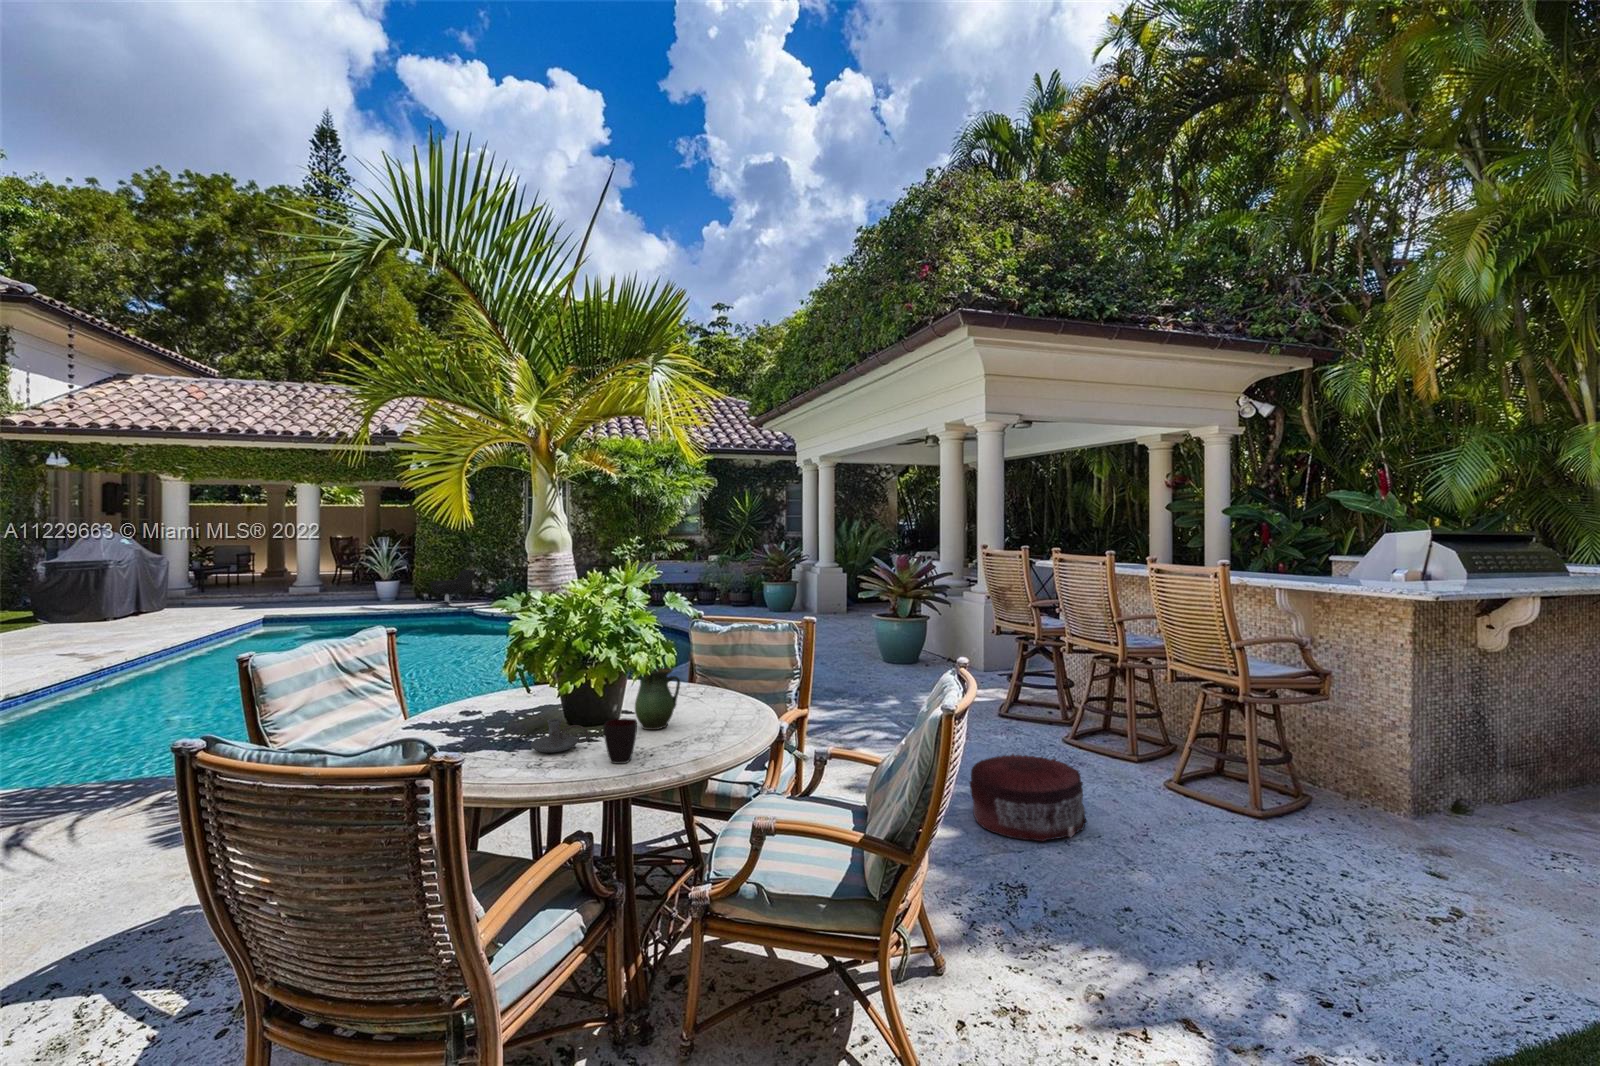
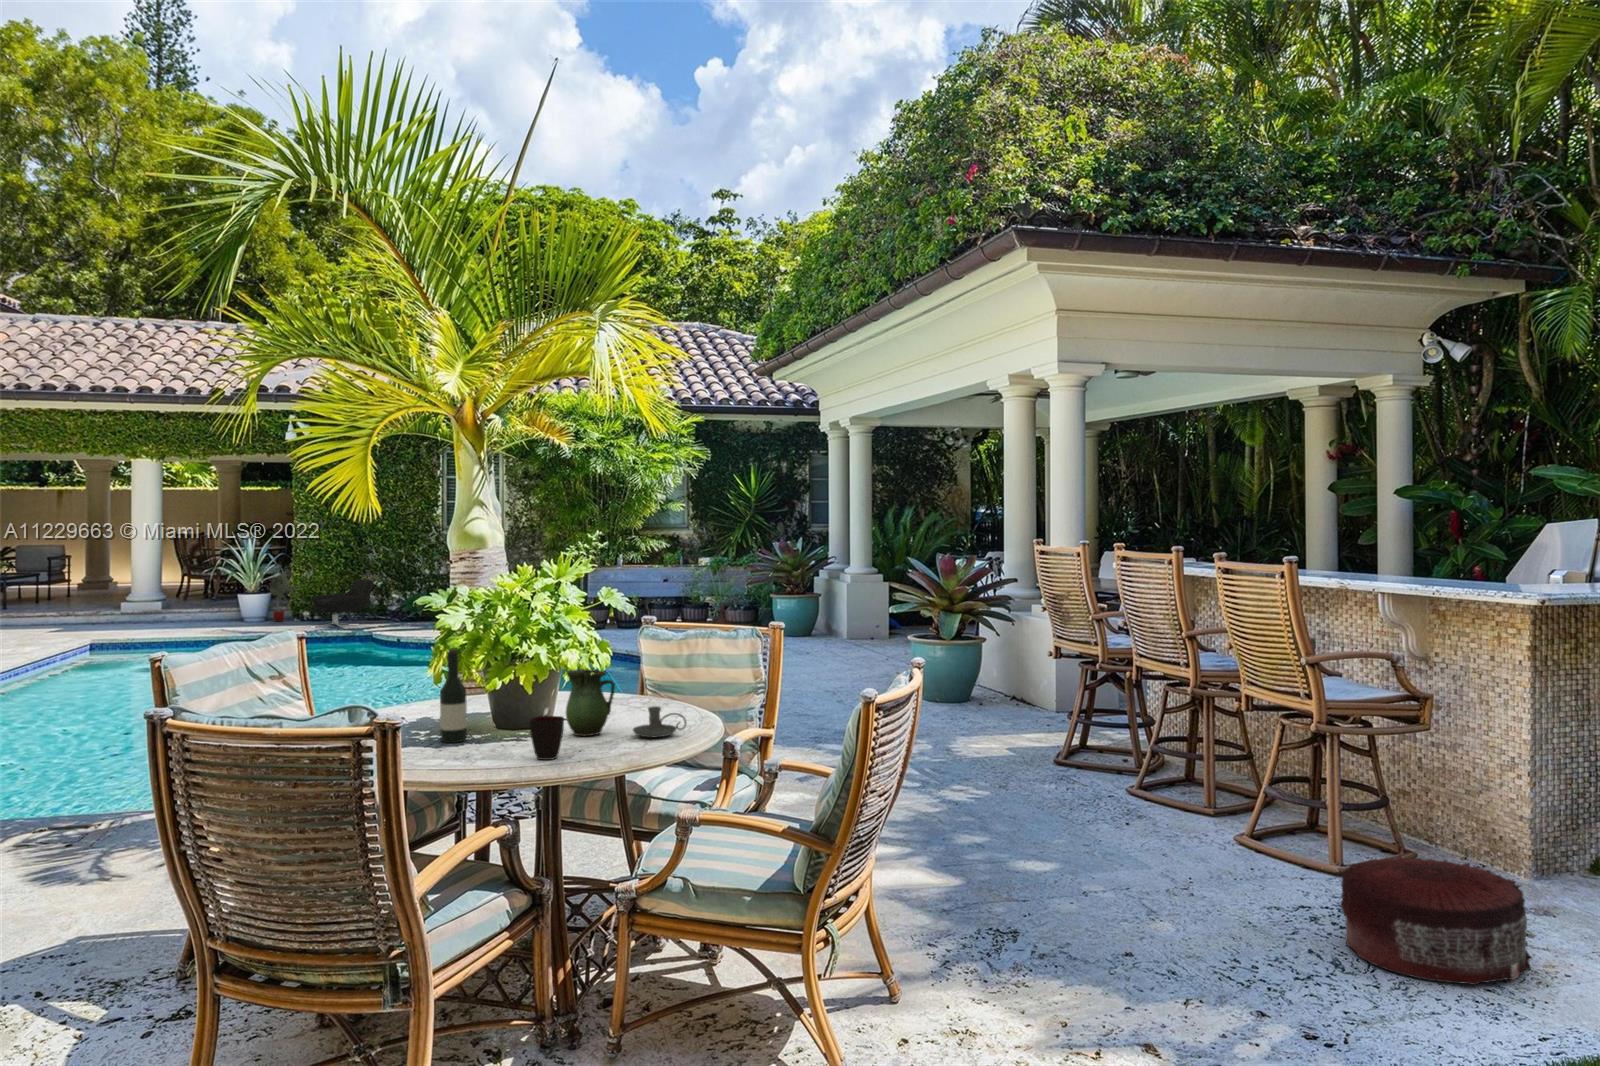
potted tree: none [397,559,422,600] -> present [270,567,299,622]
wine bottle: none [516,651,542,740] -> present [440,649,467,743]
candle holder: present [531,718,588,753] -> present [633,706,686,737]
pouf: present [970,754,1087,841] -> present [1341,855,1532,985]

